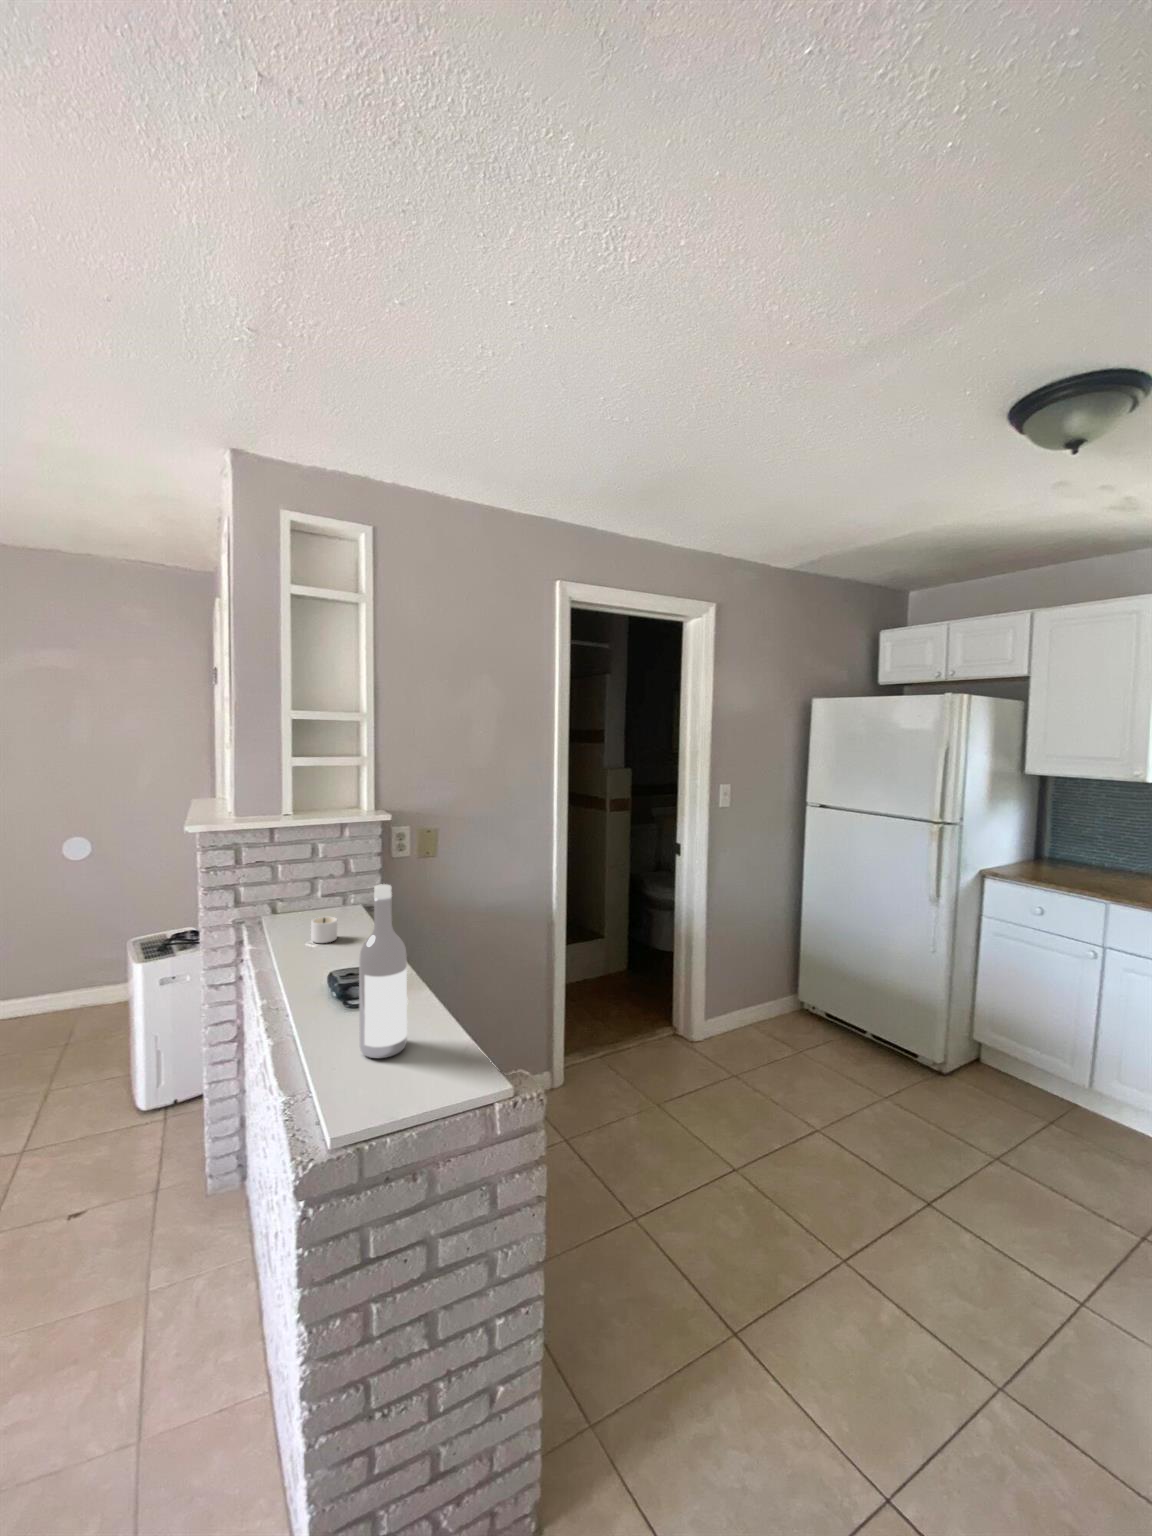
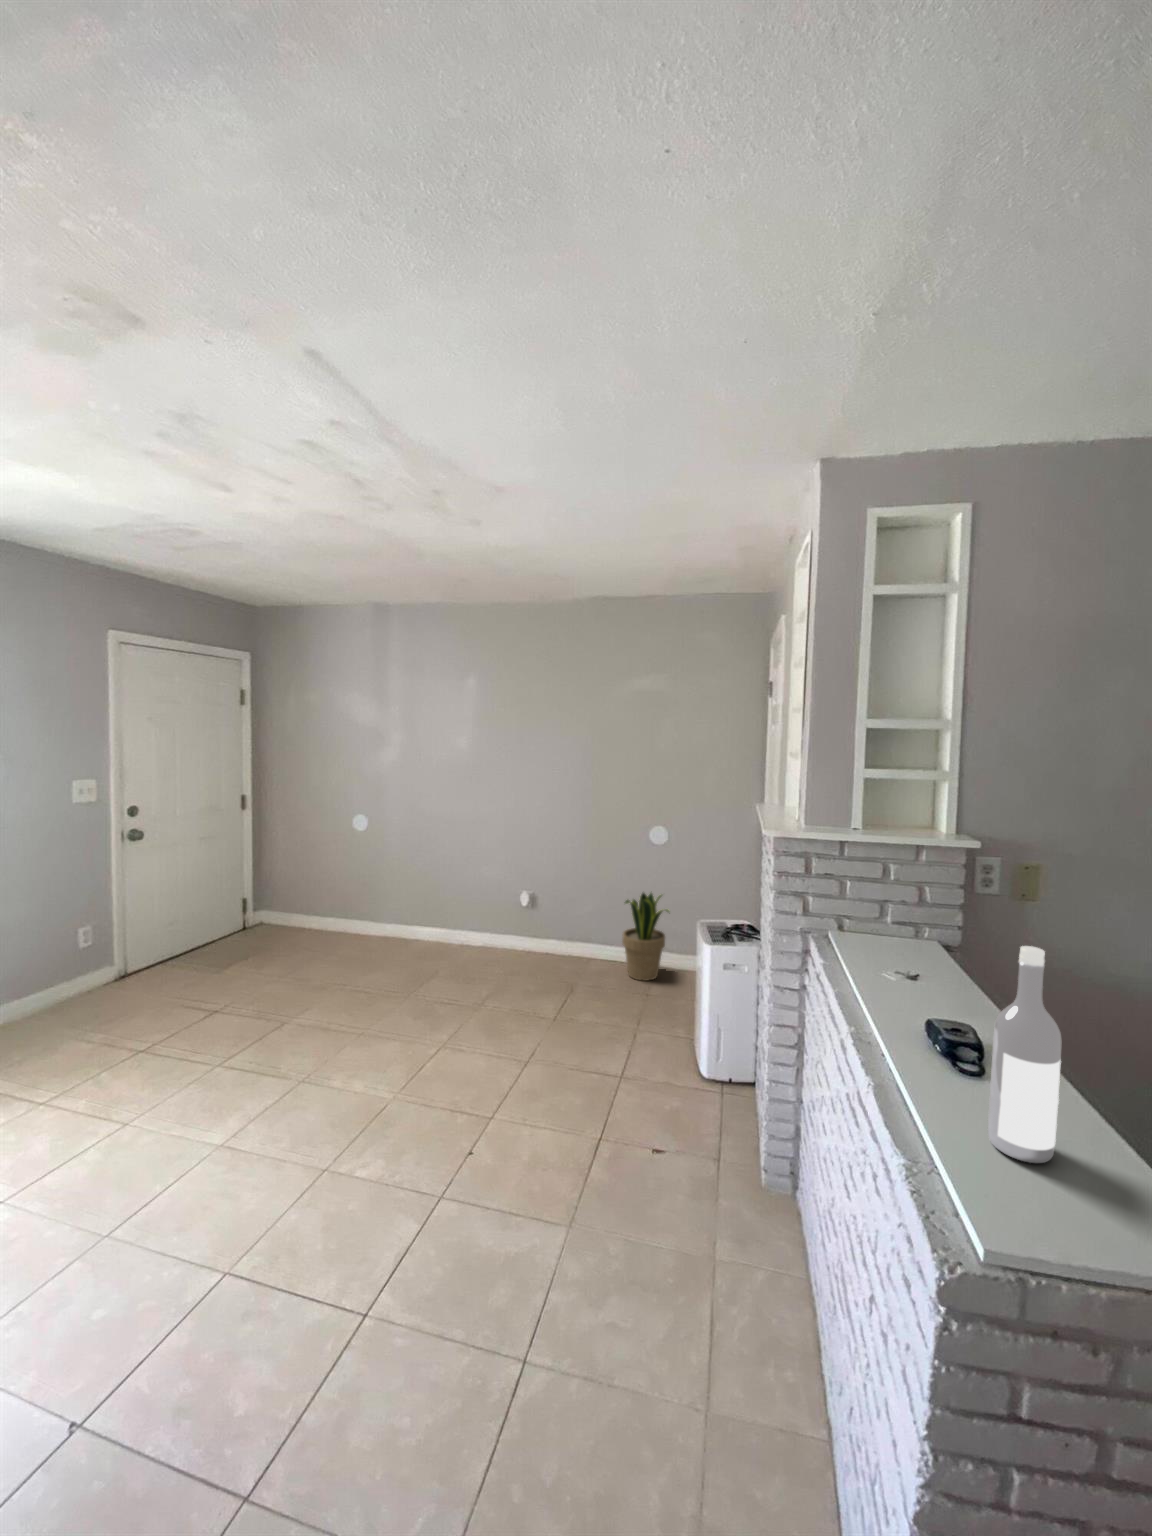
candle: present [311,917,337,943] -> none [888,949,932,980]
potted plant: none [30,919,101,1028] -> present [622,893,669,981]

